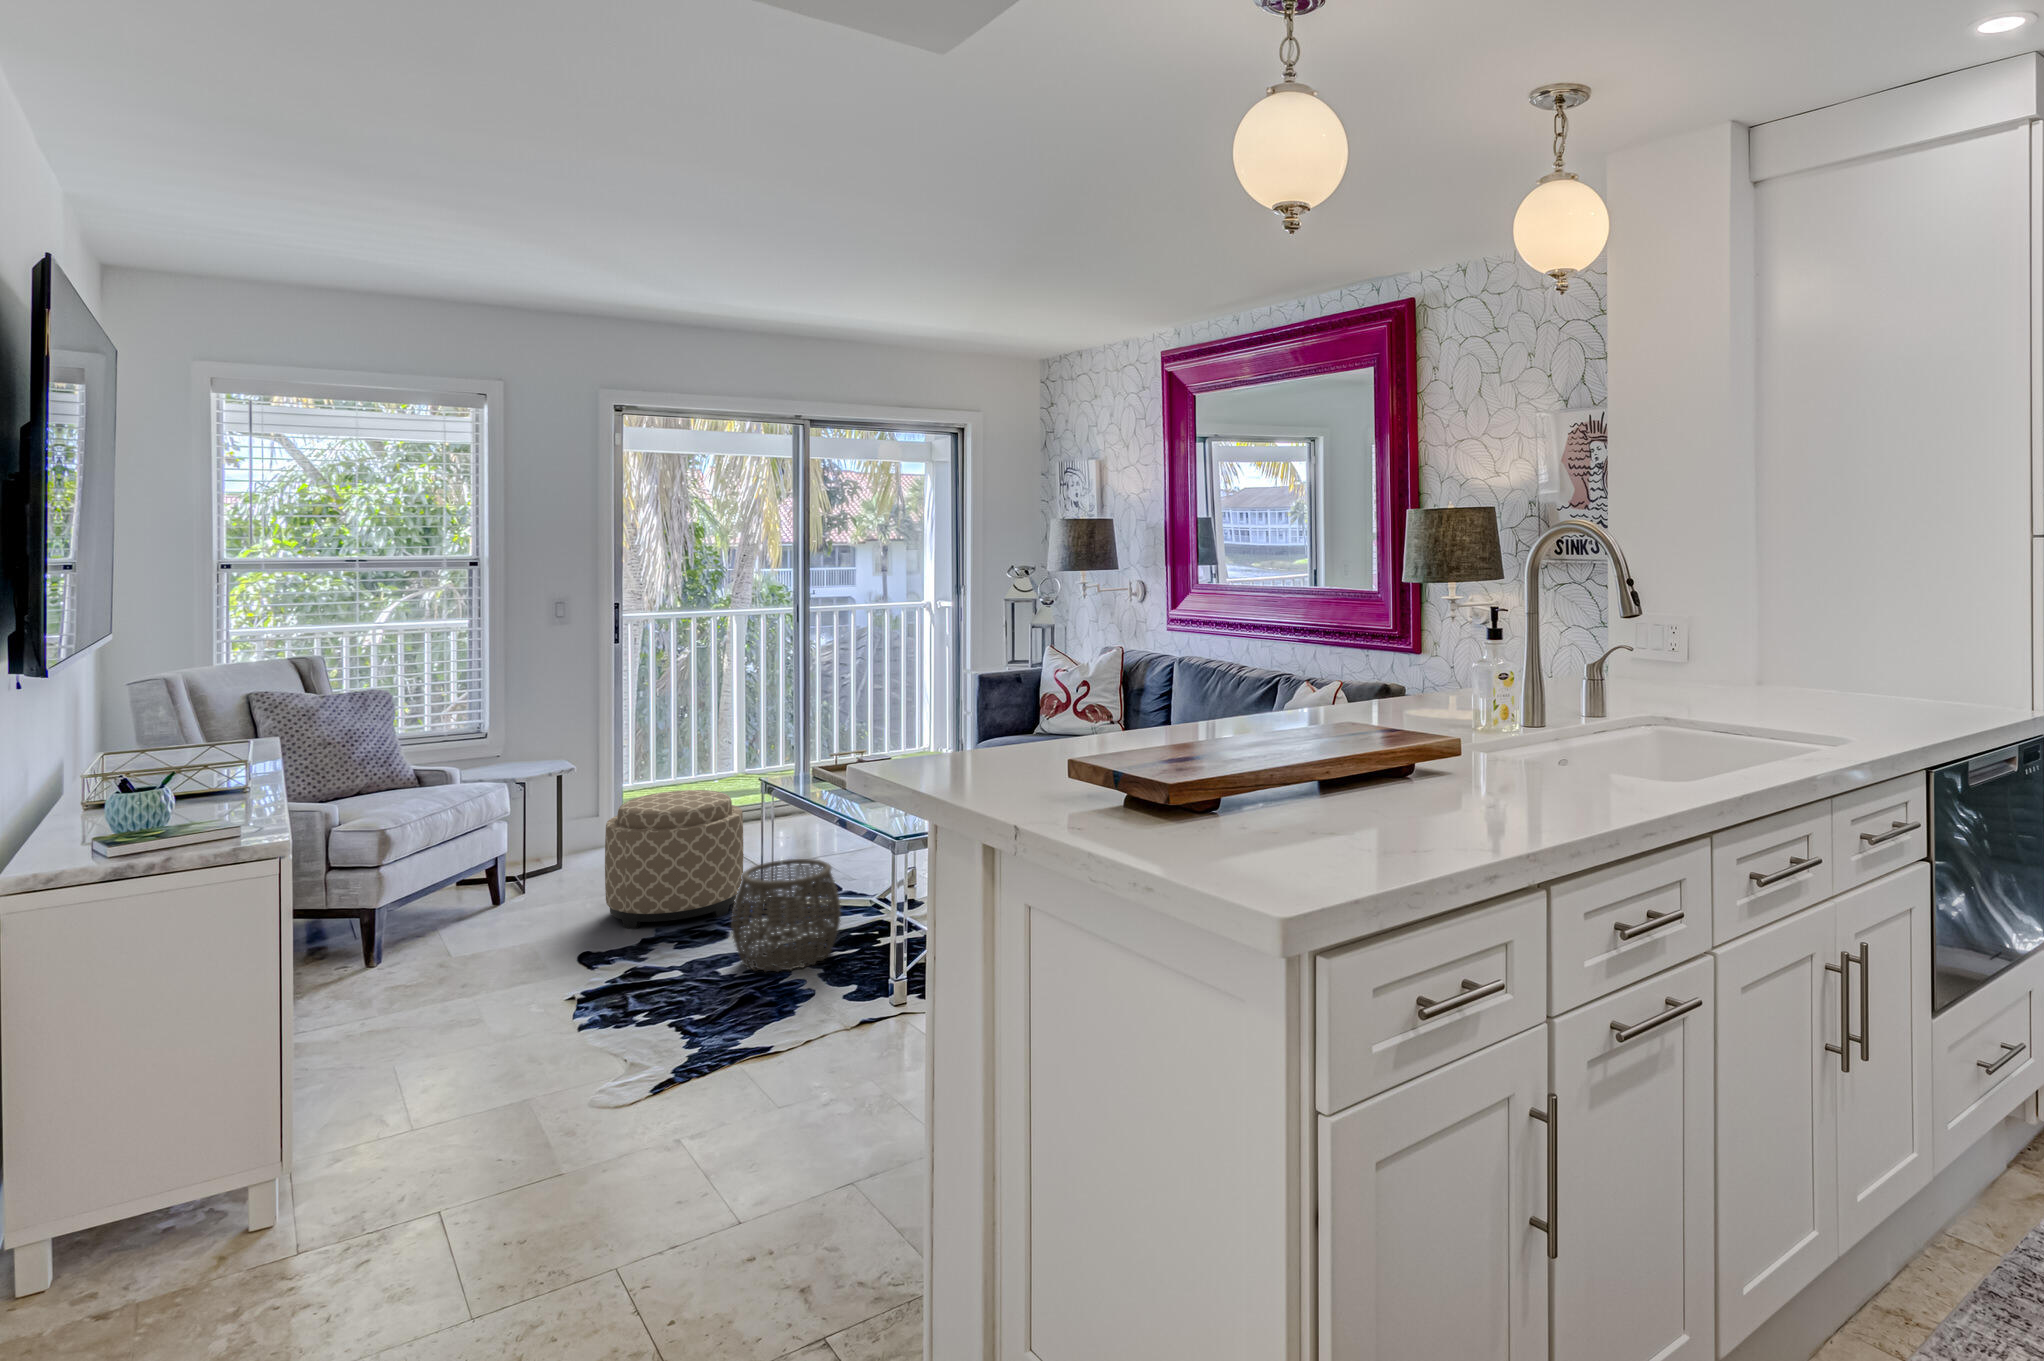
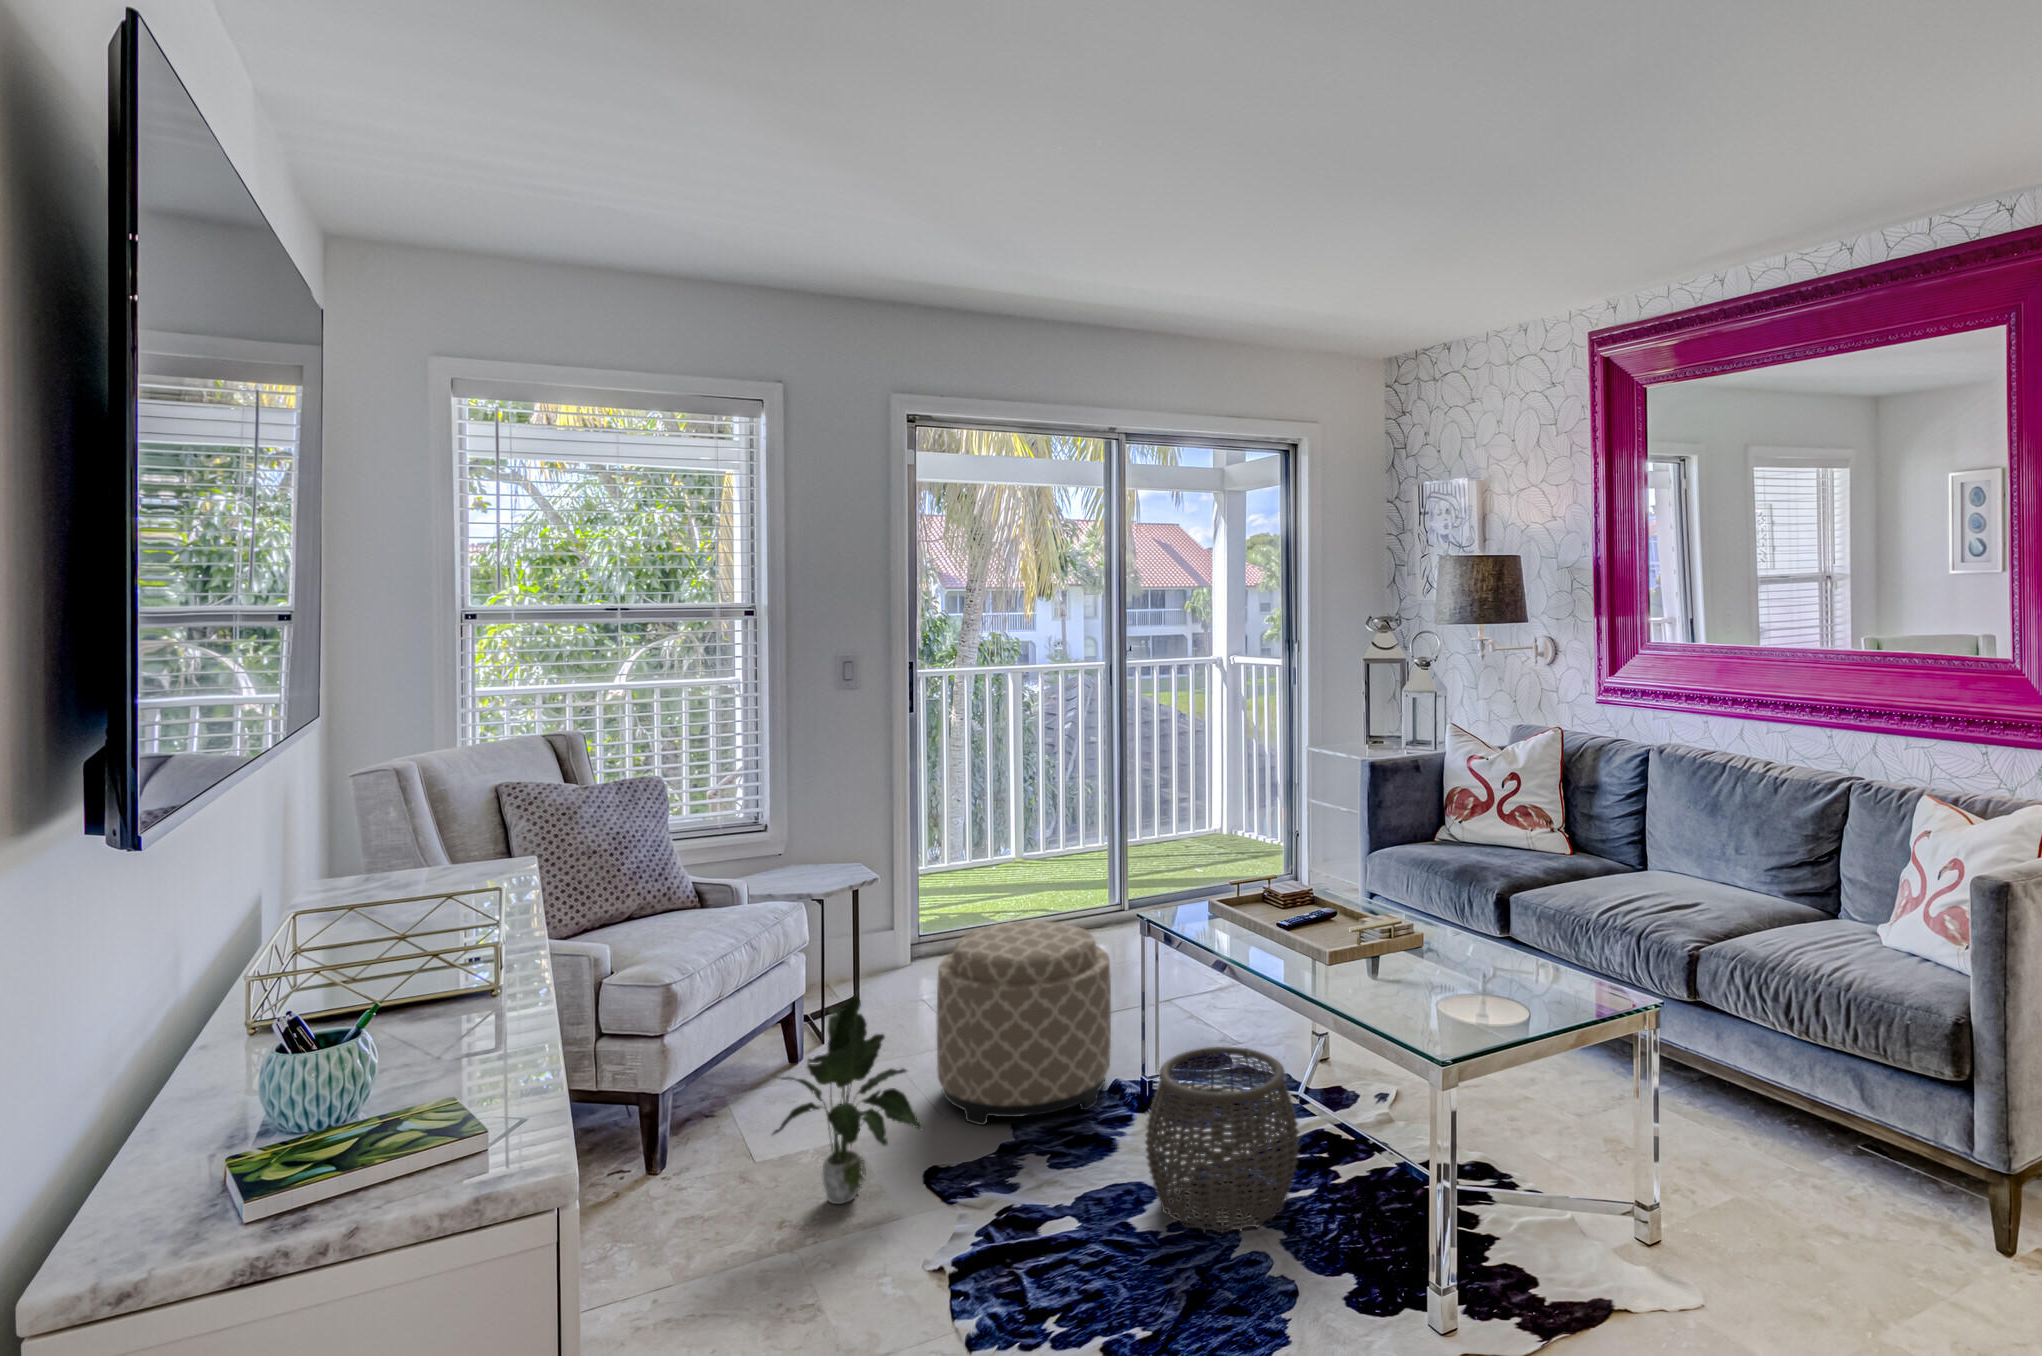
potted plant: none [454,831,577,973] -> present [772,996,923,1204]

